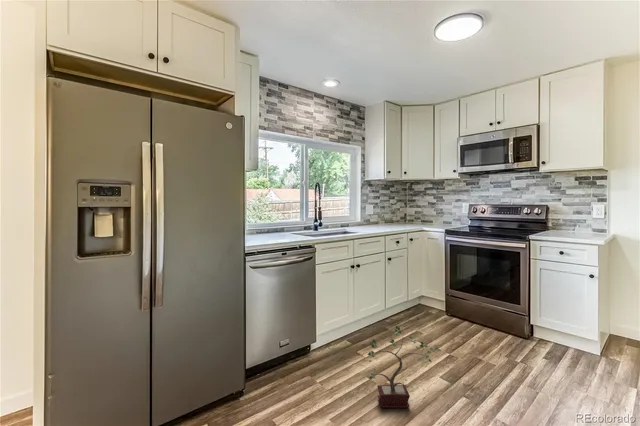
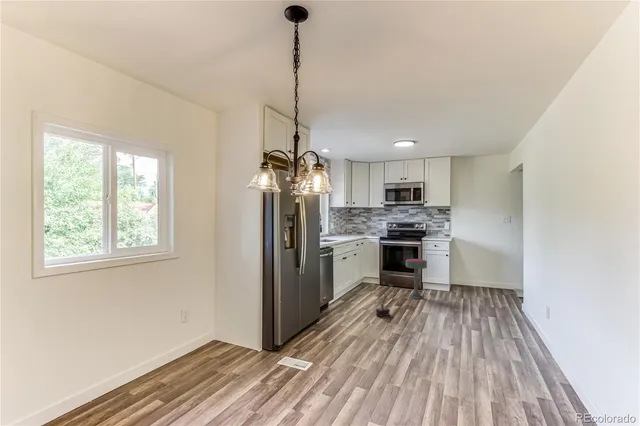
bar stool: none [482,276,532,364] -> present [406,259,427,299]

